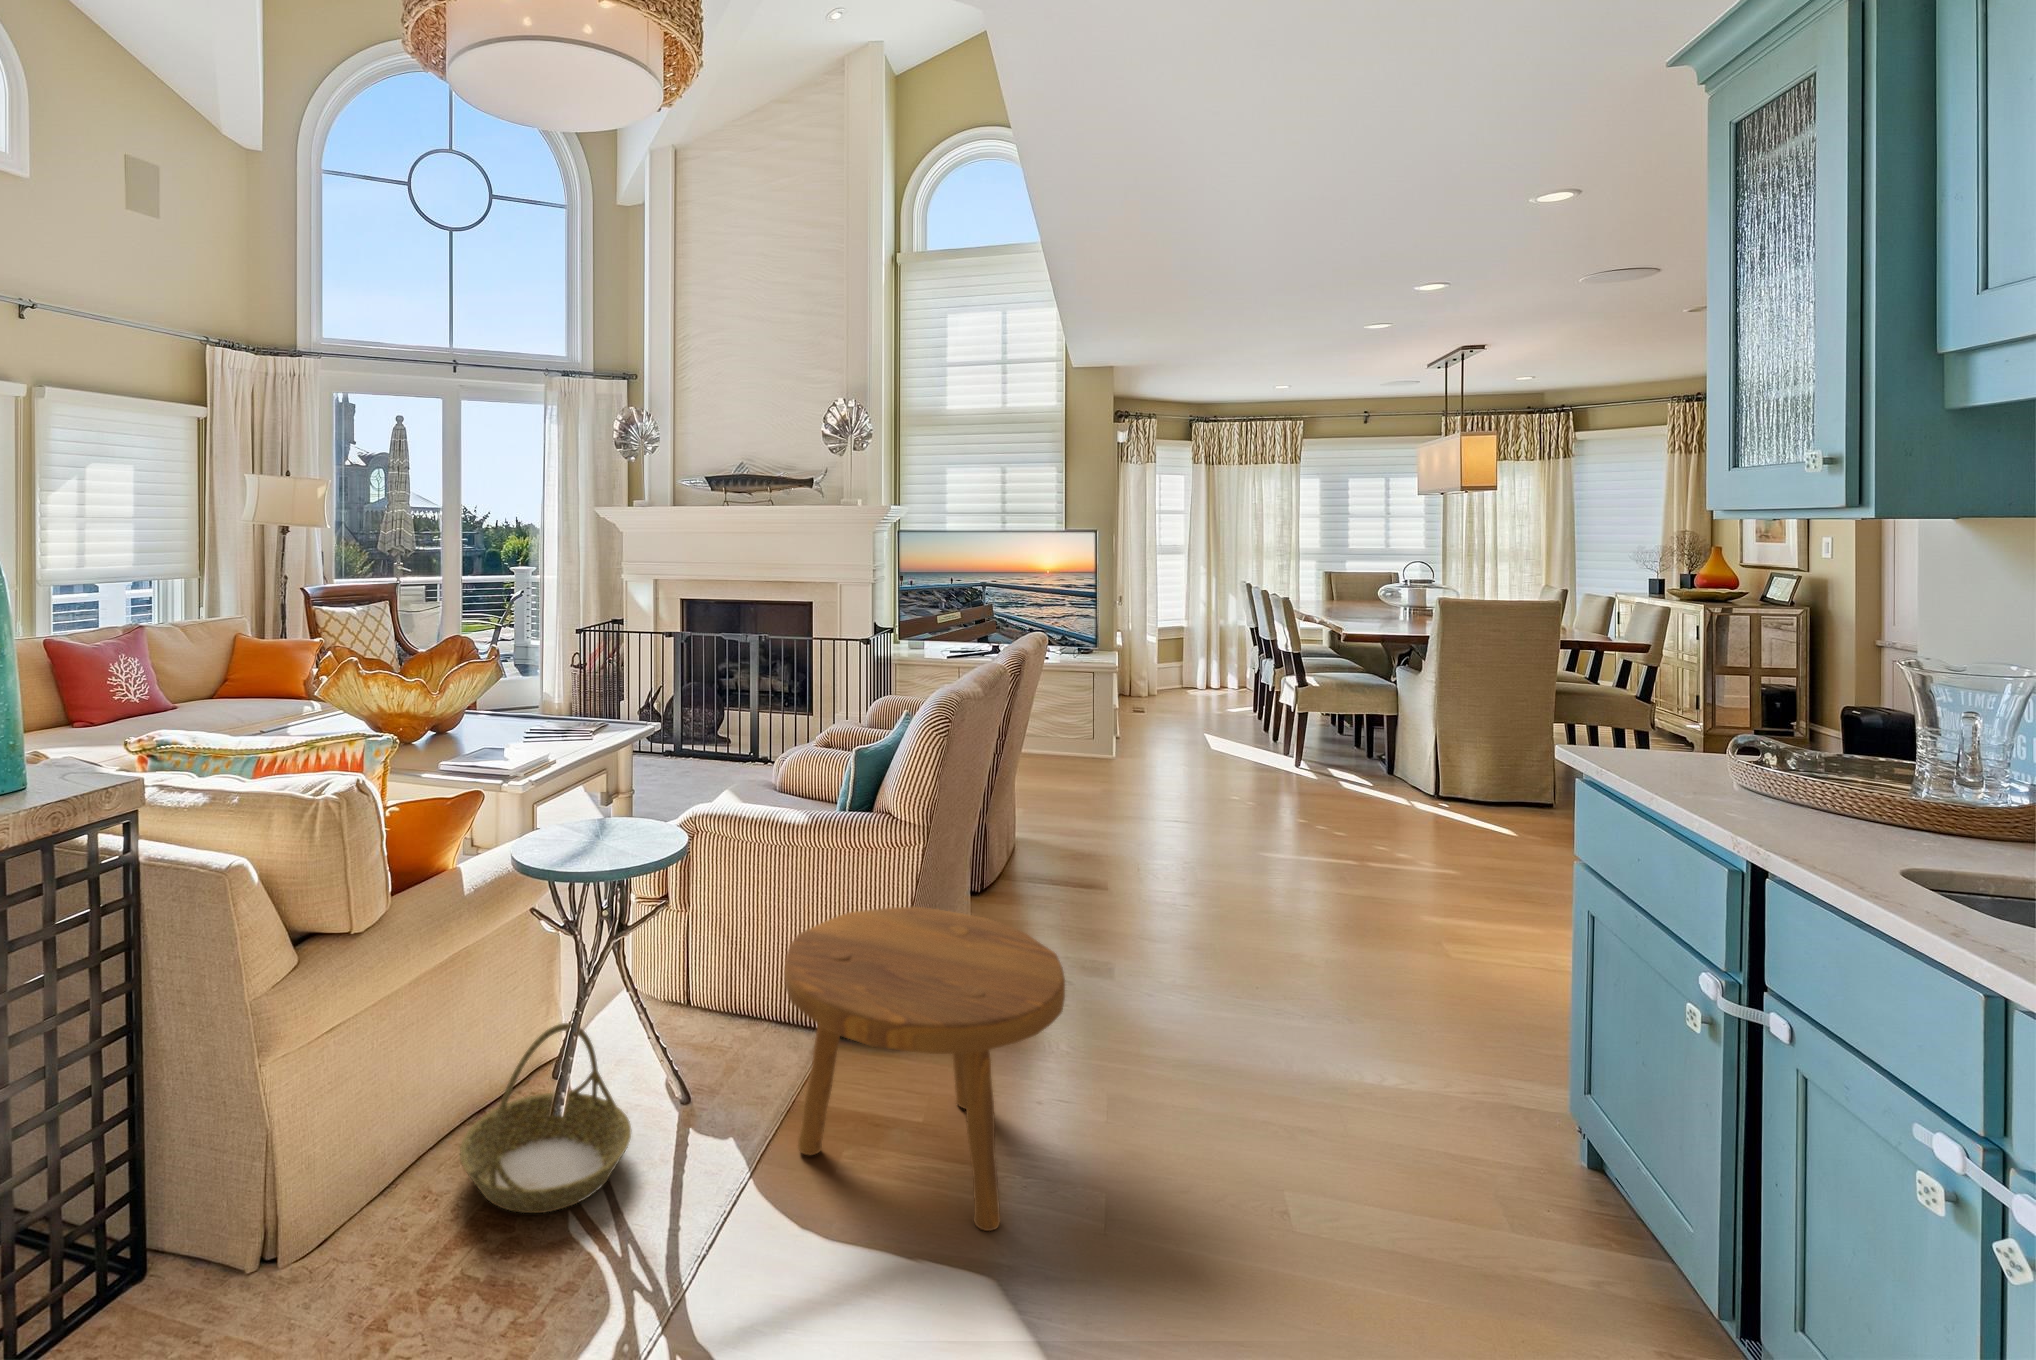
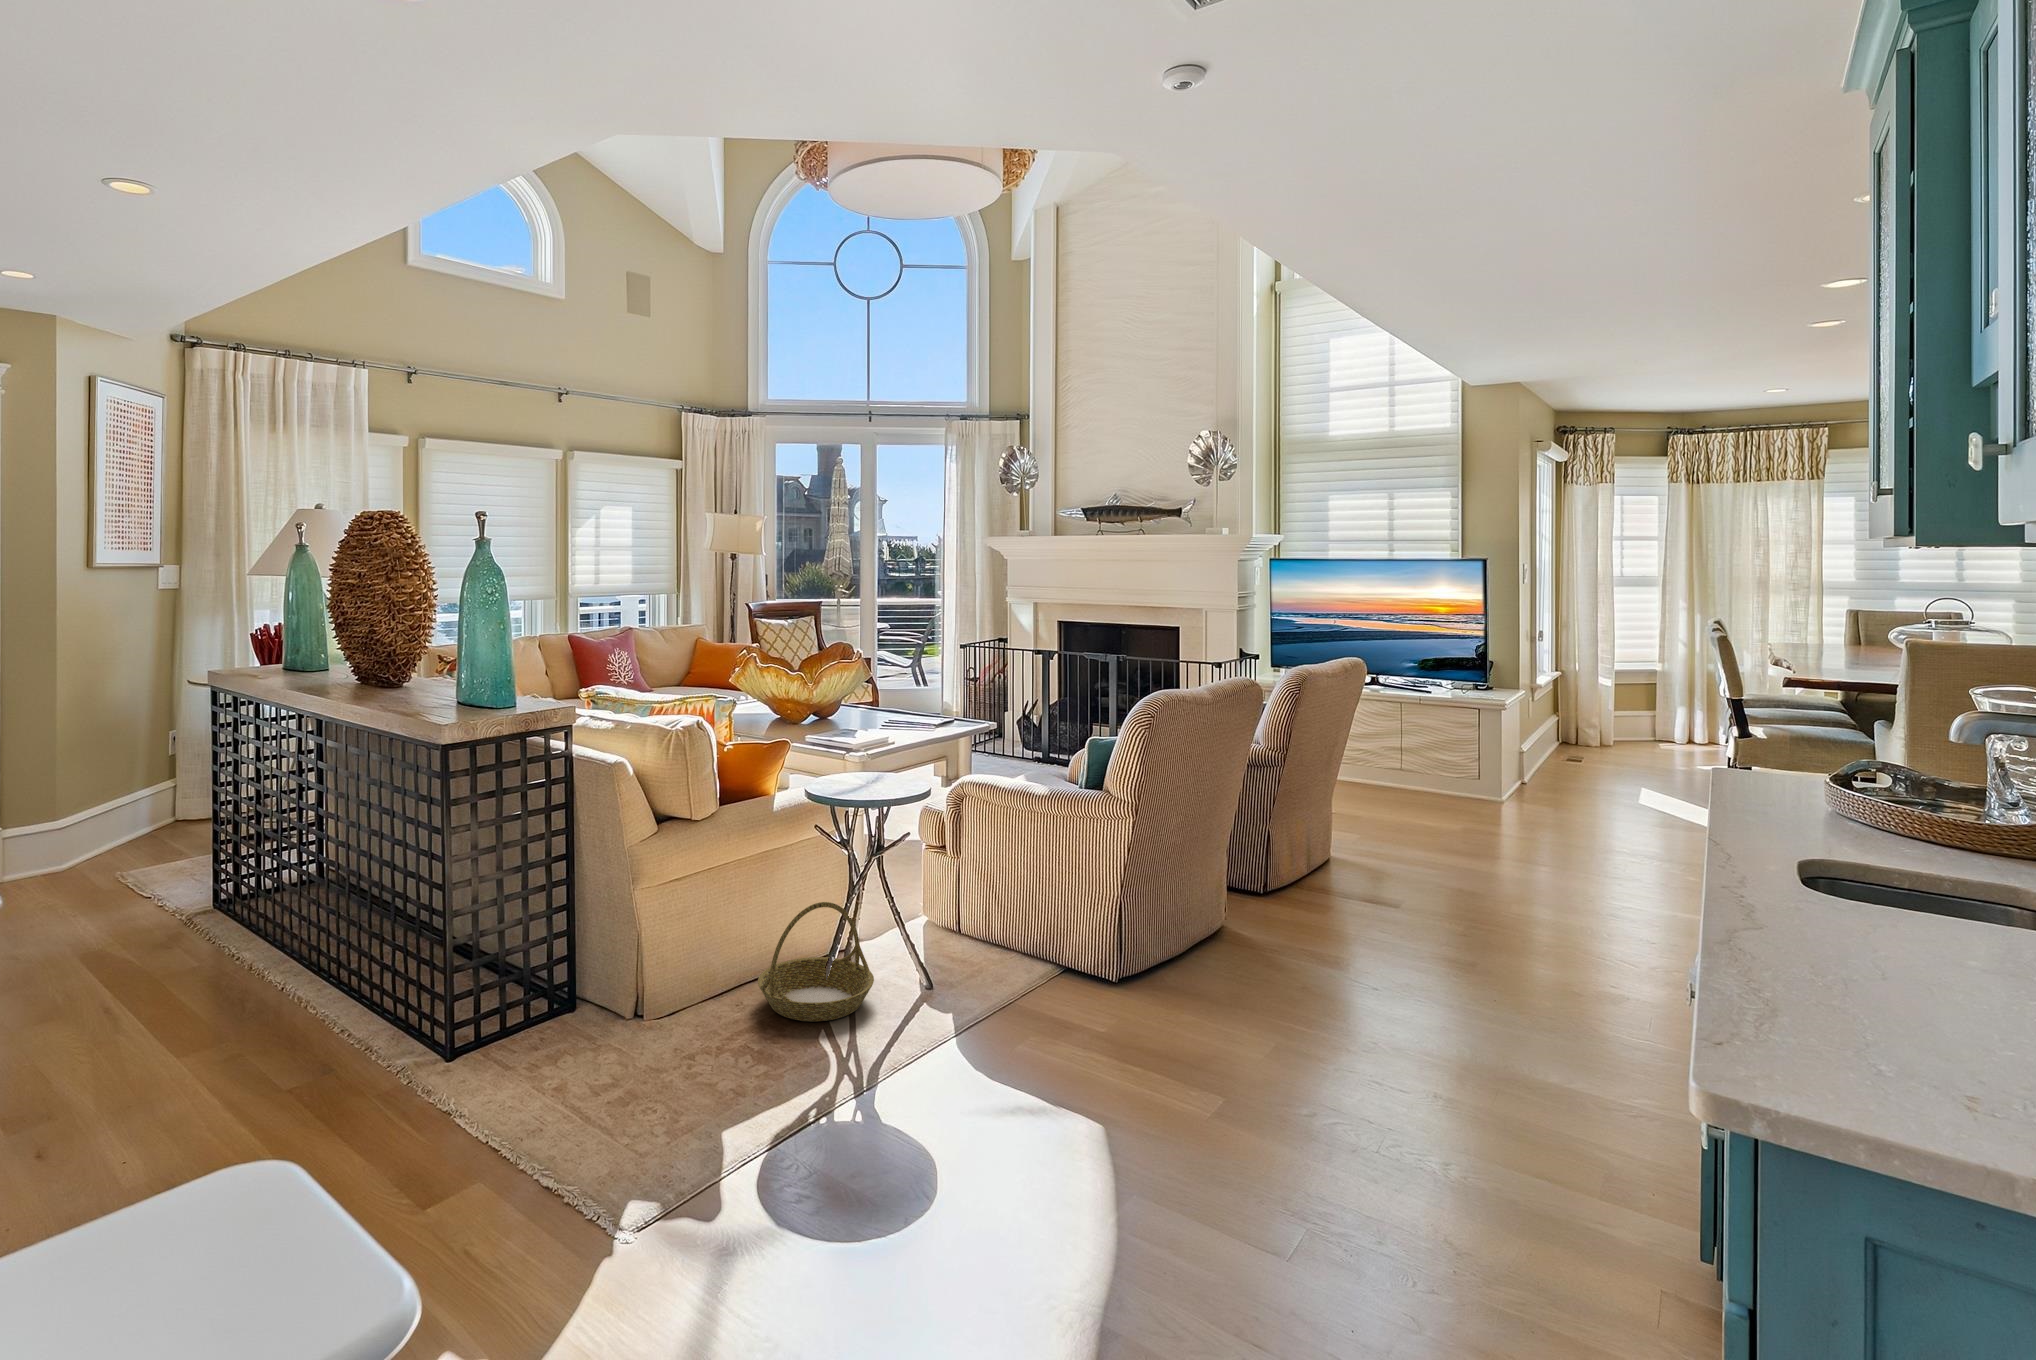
footstool: present [784,907,1065,1231] -> none [974,855,1193,1083]

